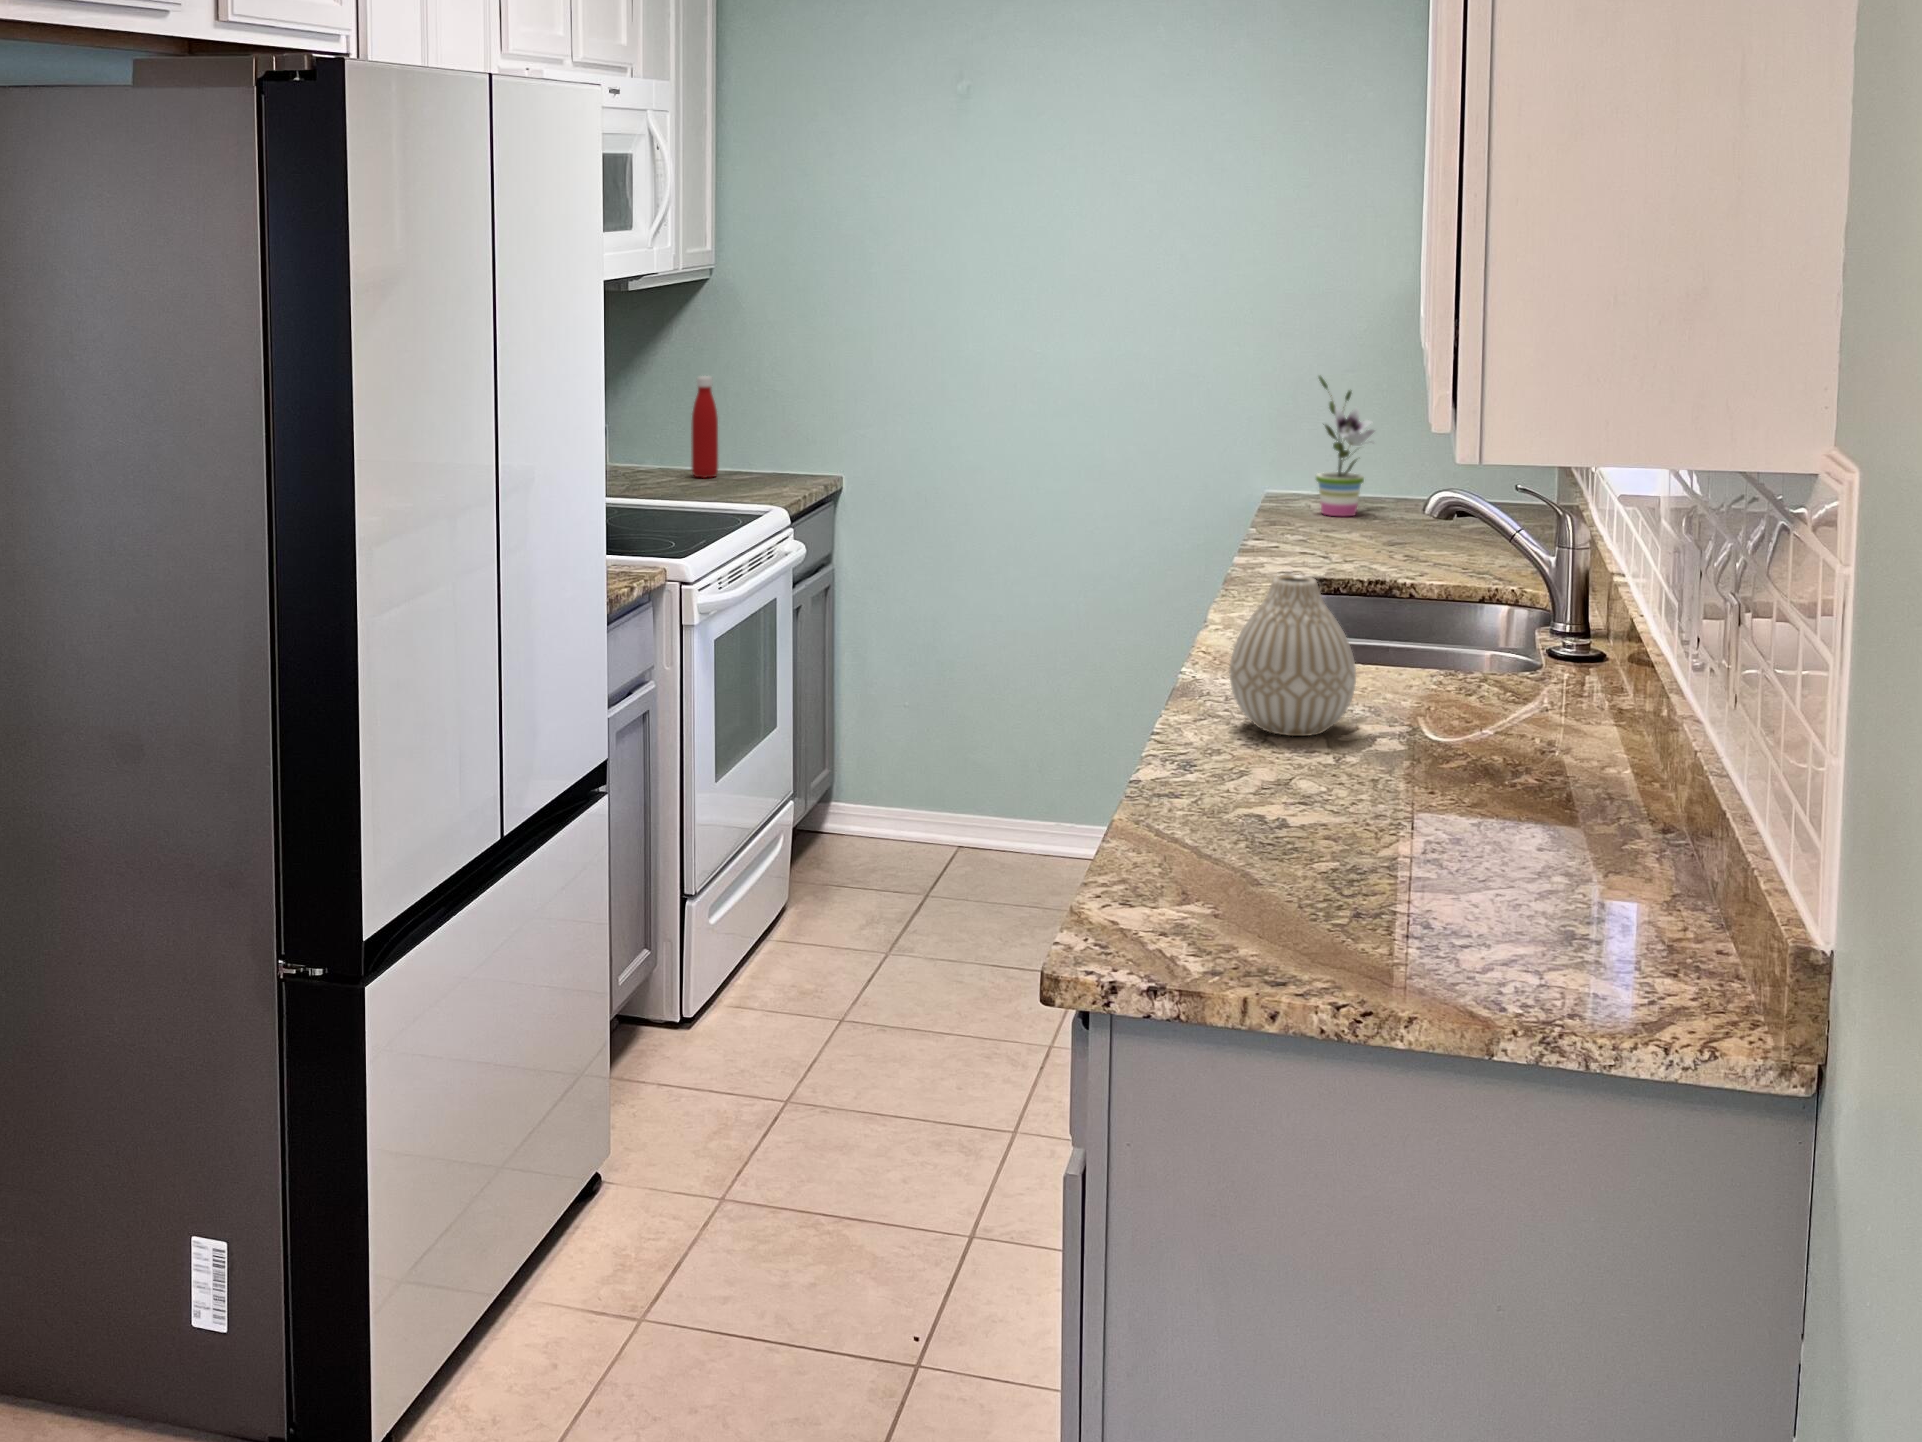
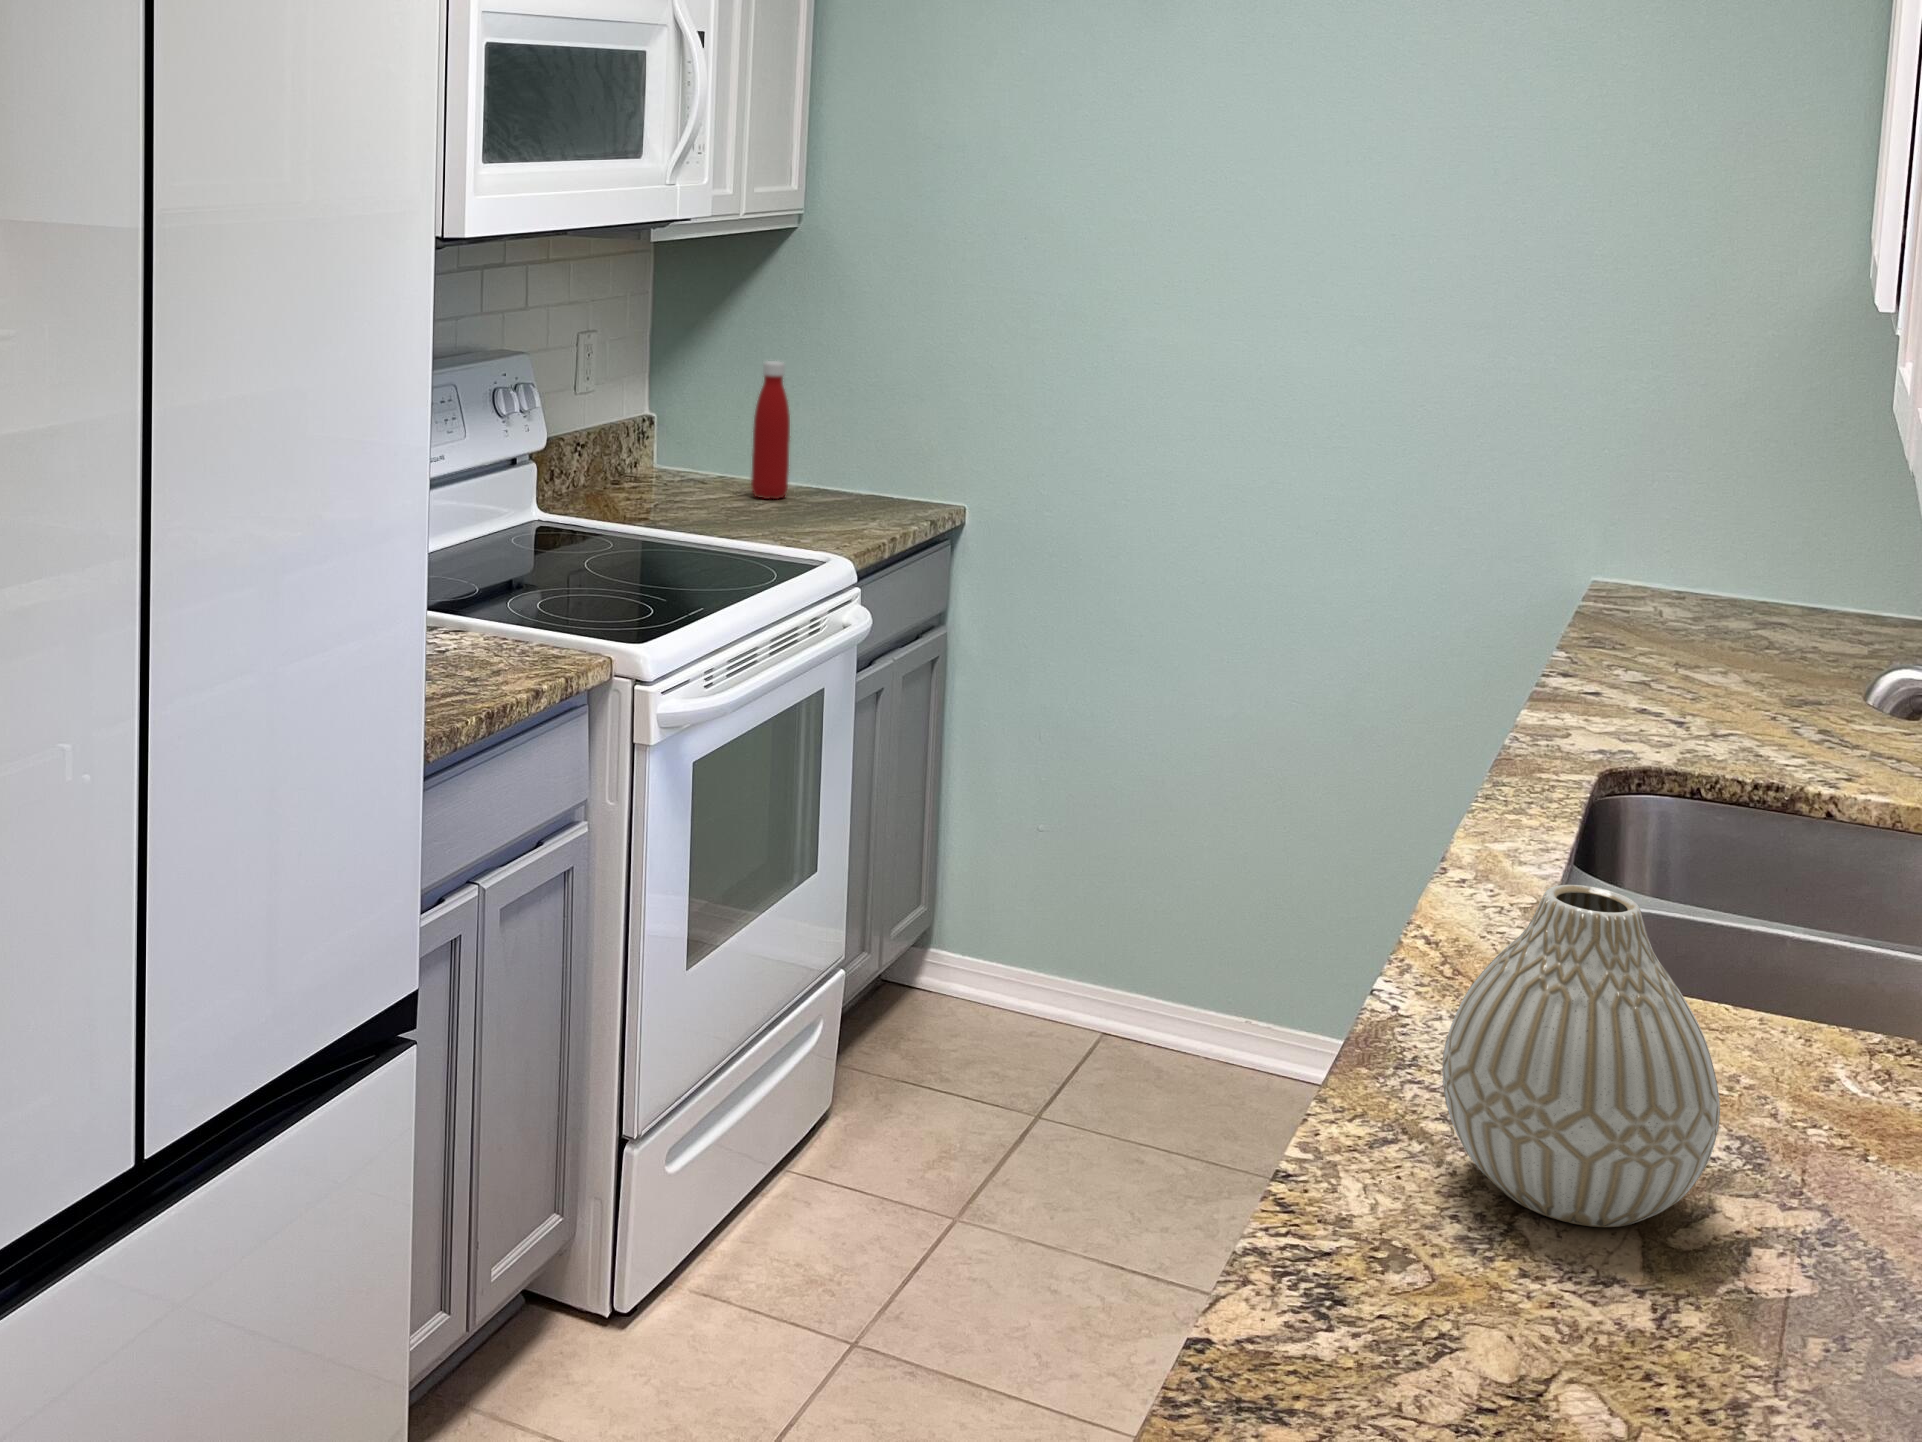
potted plant: present [1316,376,1374,516] -> none [1674,418,1782,640]

